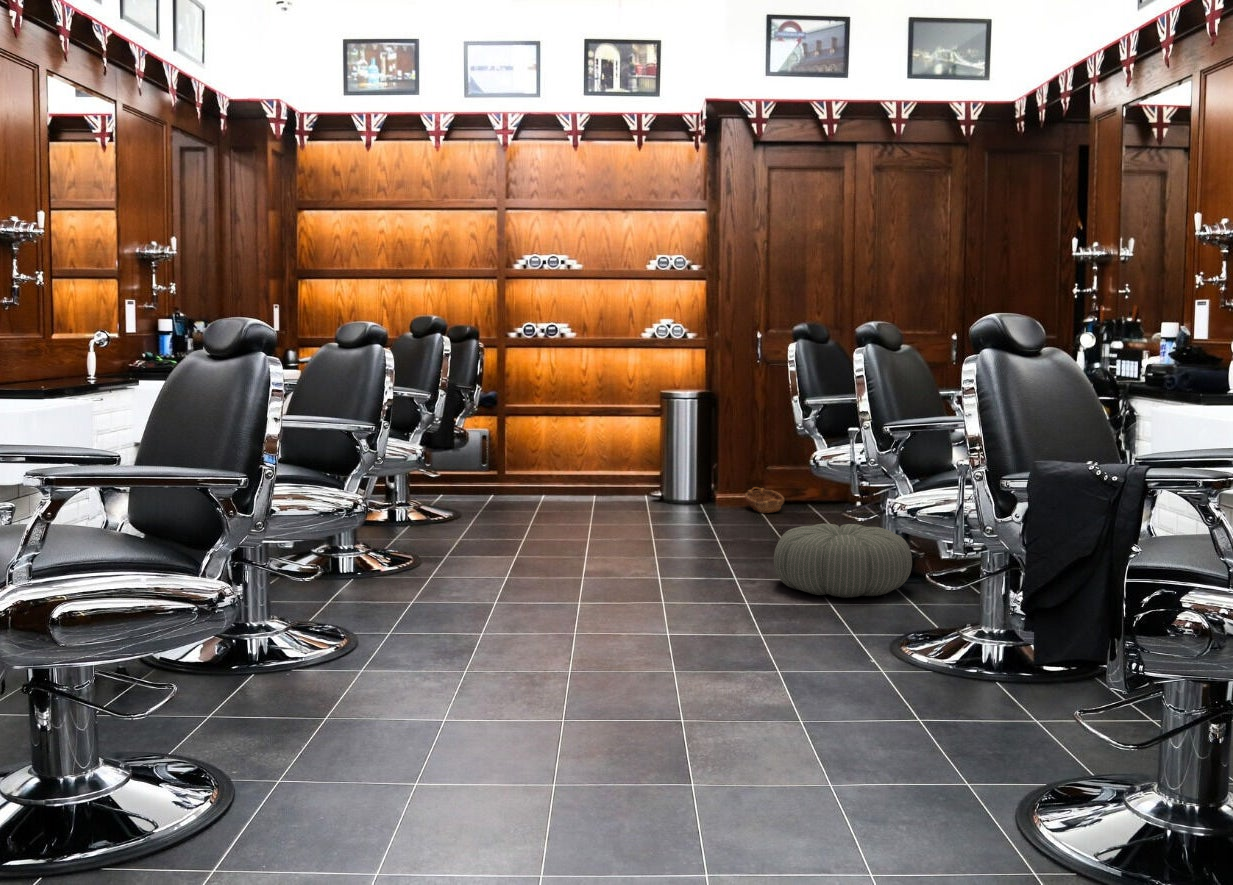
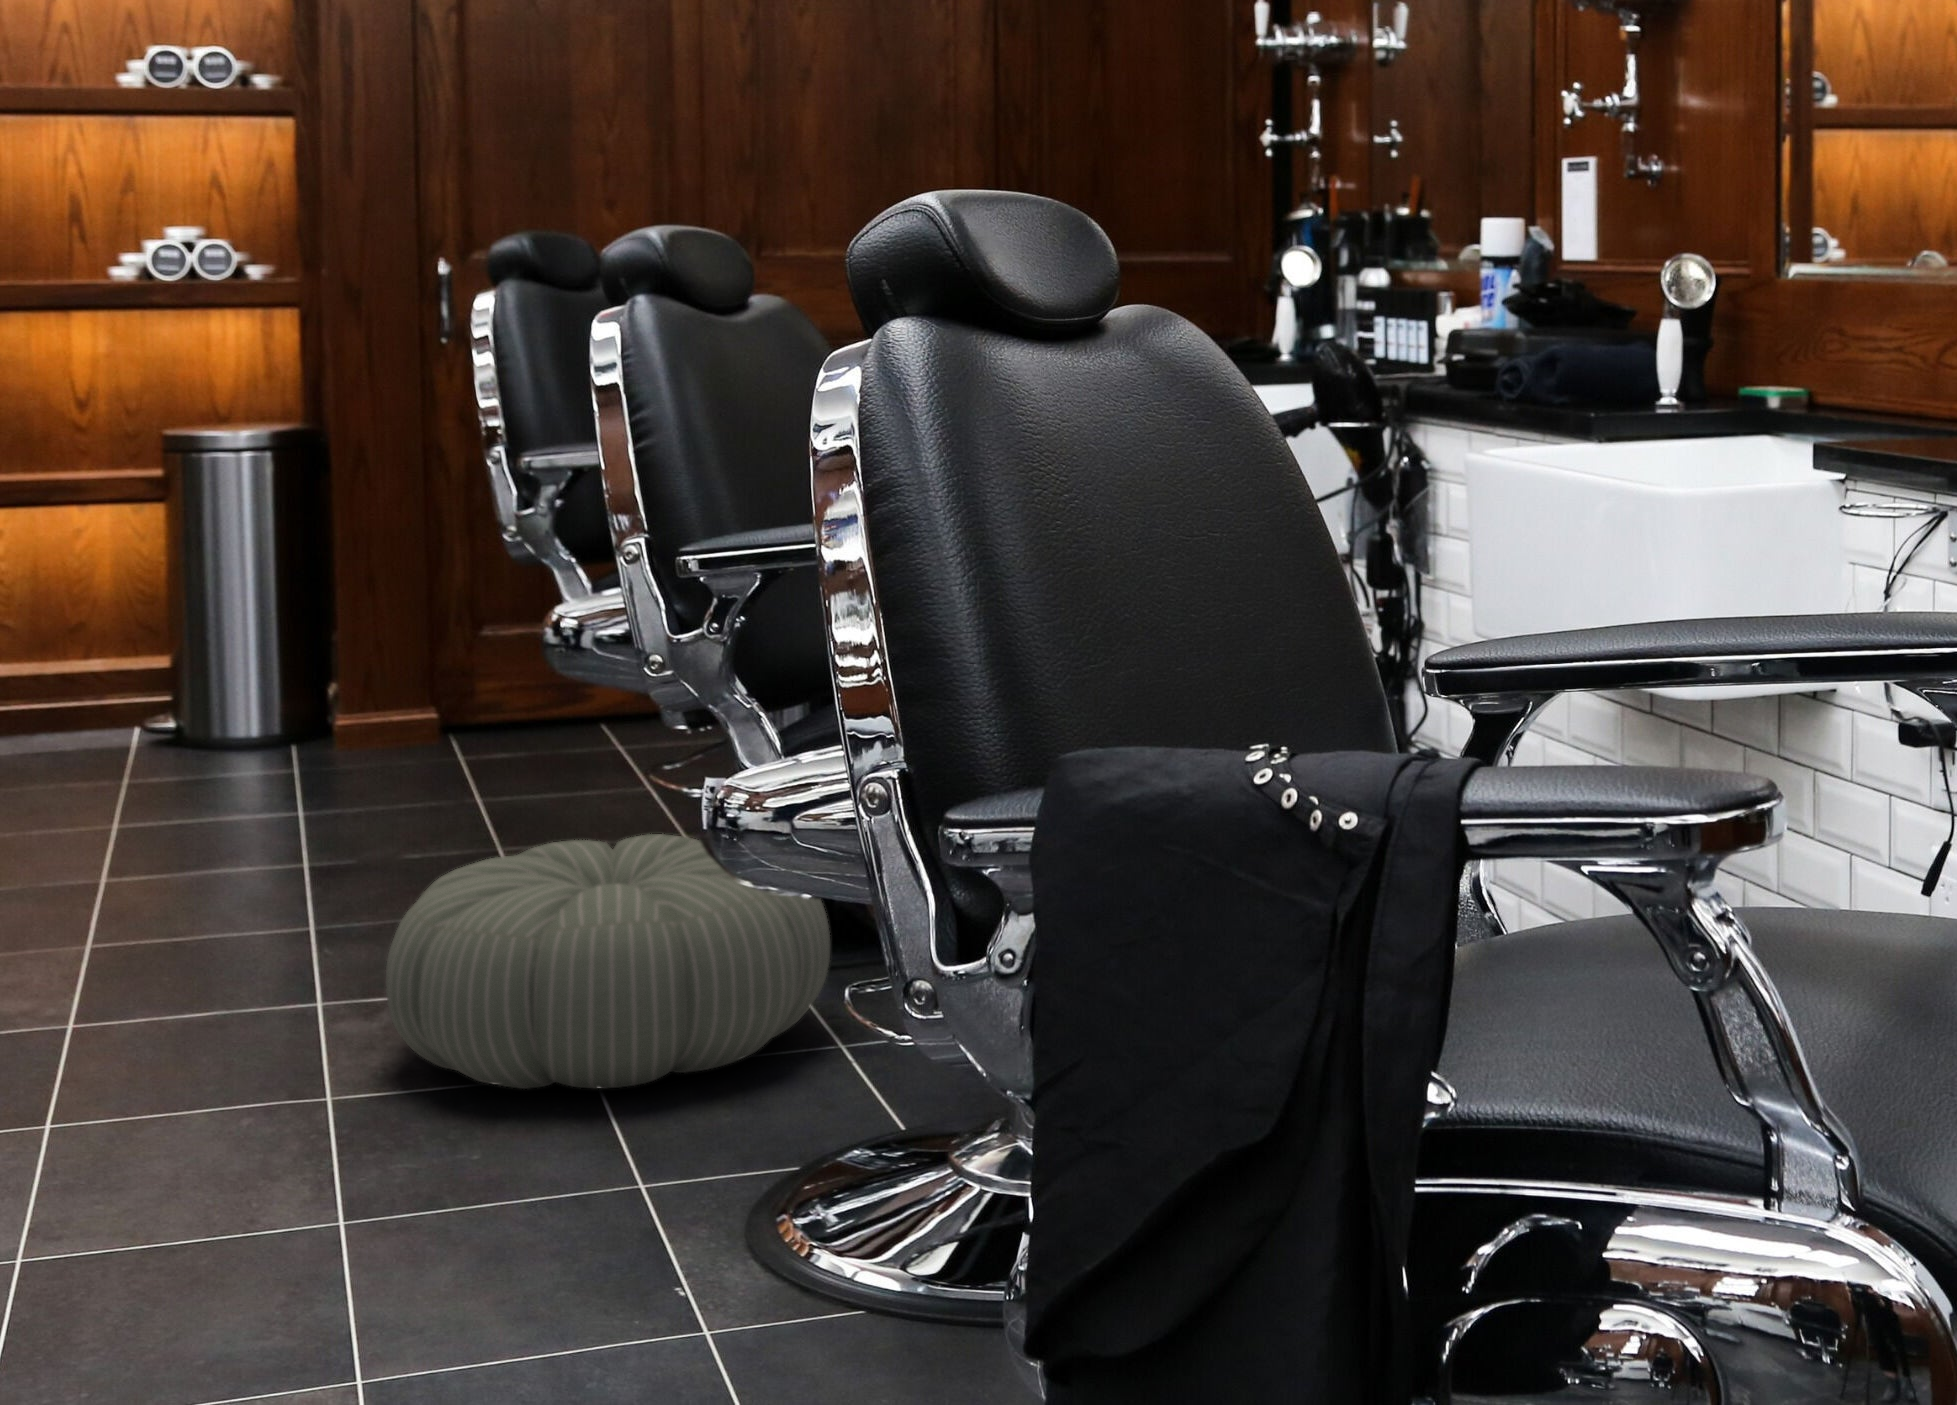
basket: present [745,487,784,513] -> none [392,683,557,768]

